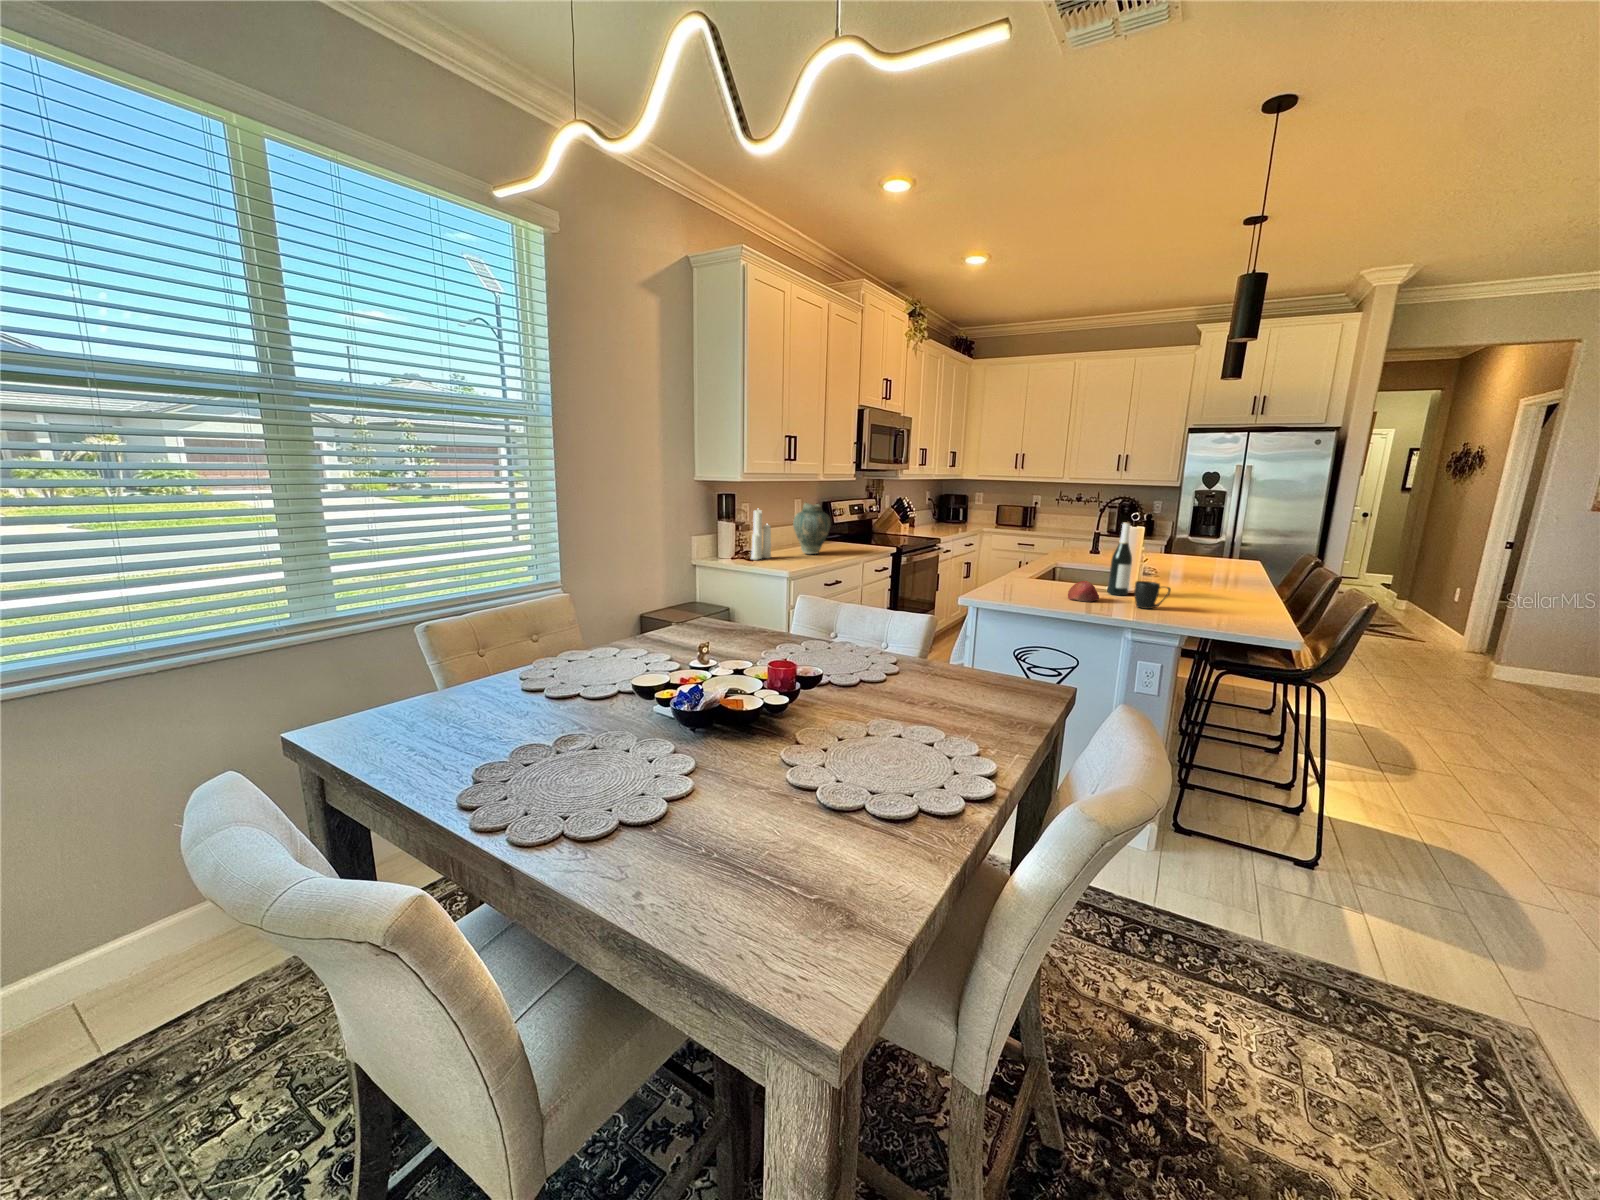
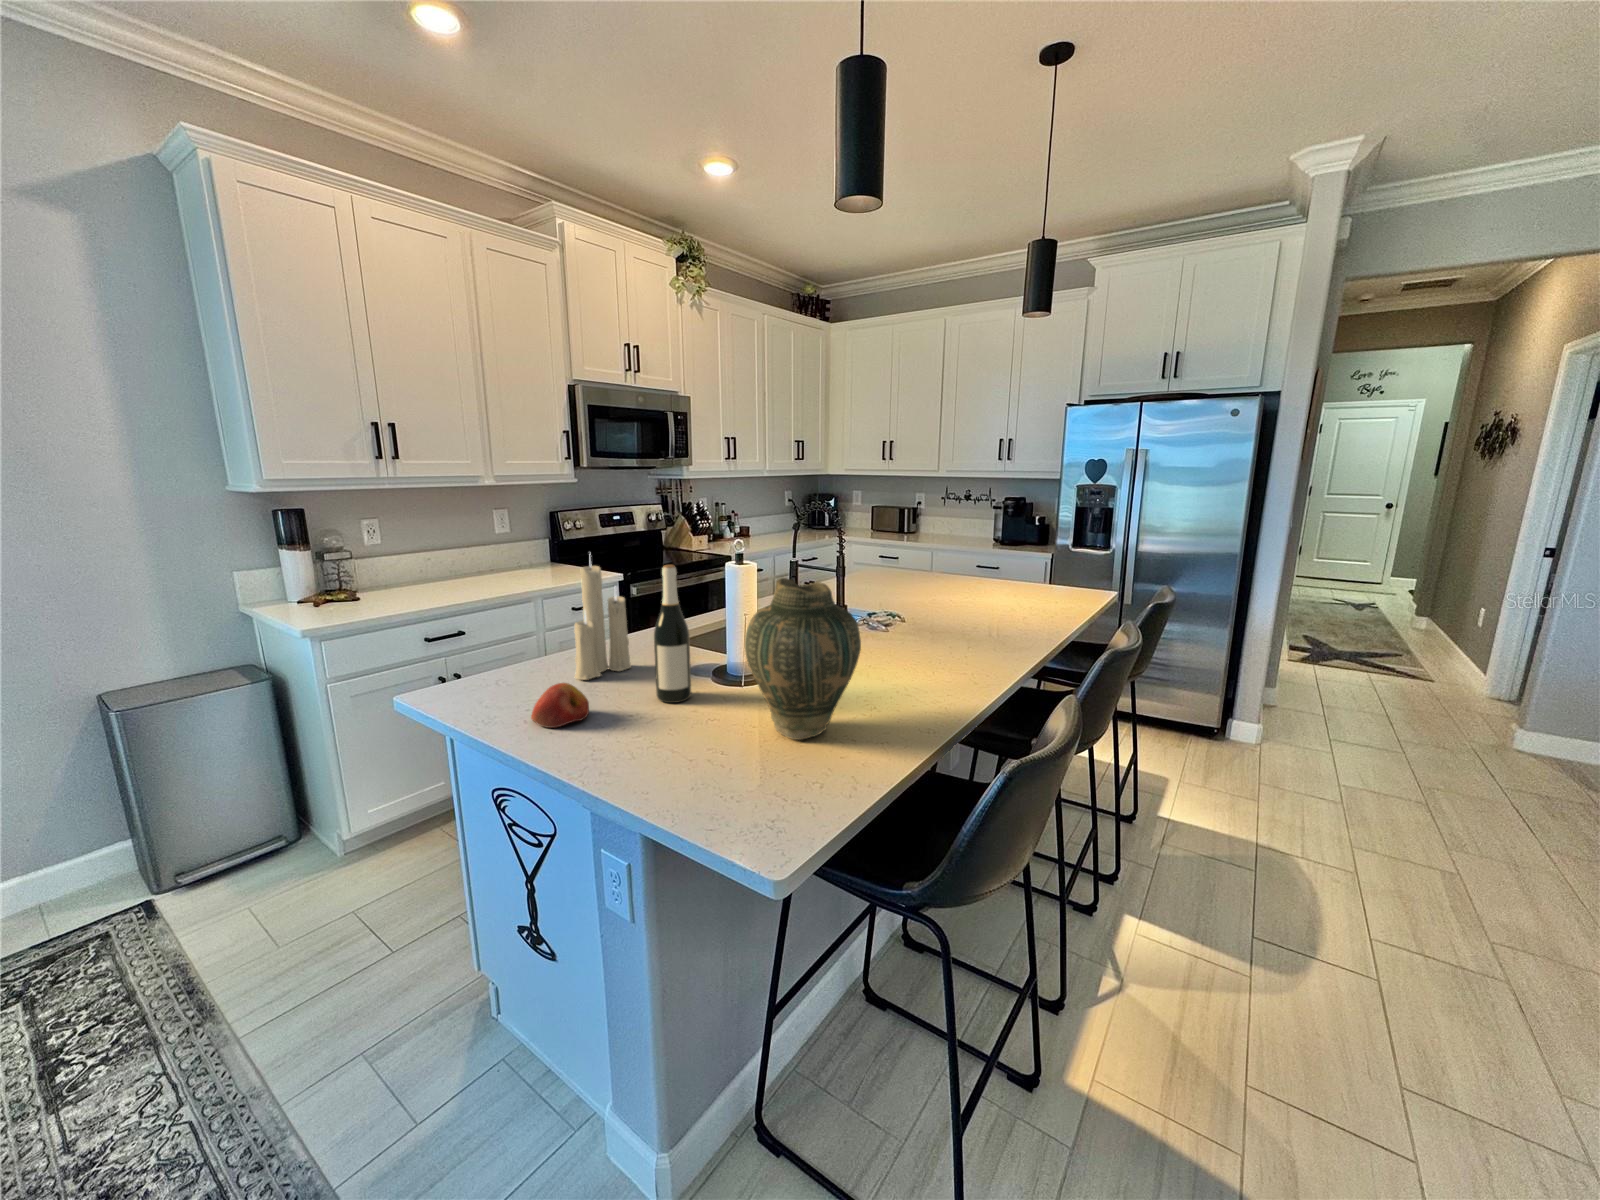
vase: present [793,503,831,554] -> present [745,578,861,740]
candle: present [751,510,771,559] -> present [575,565,631,680]
mug: present [1134,581,1171,609] -> none [595,693,644,755]

